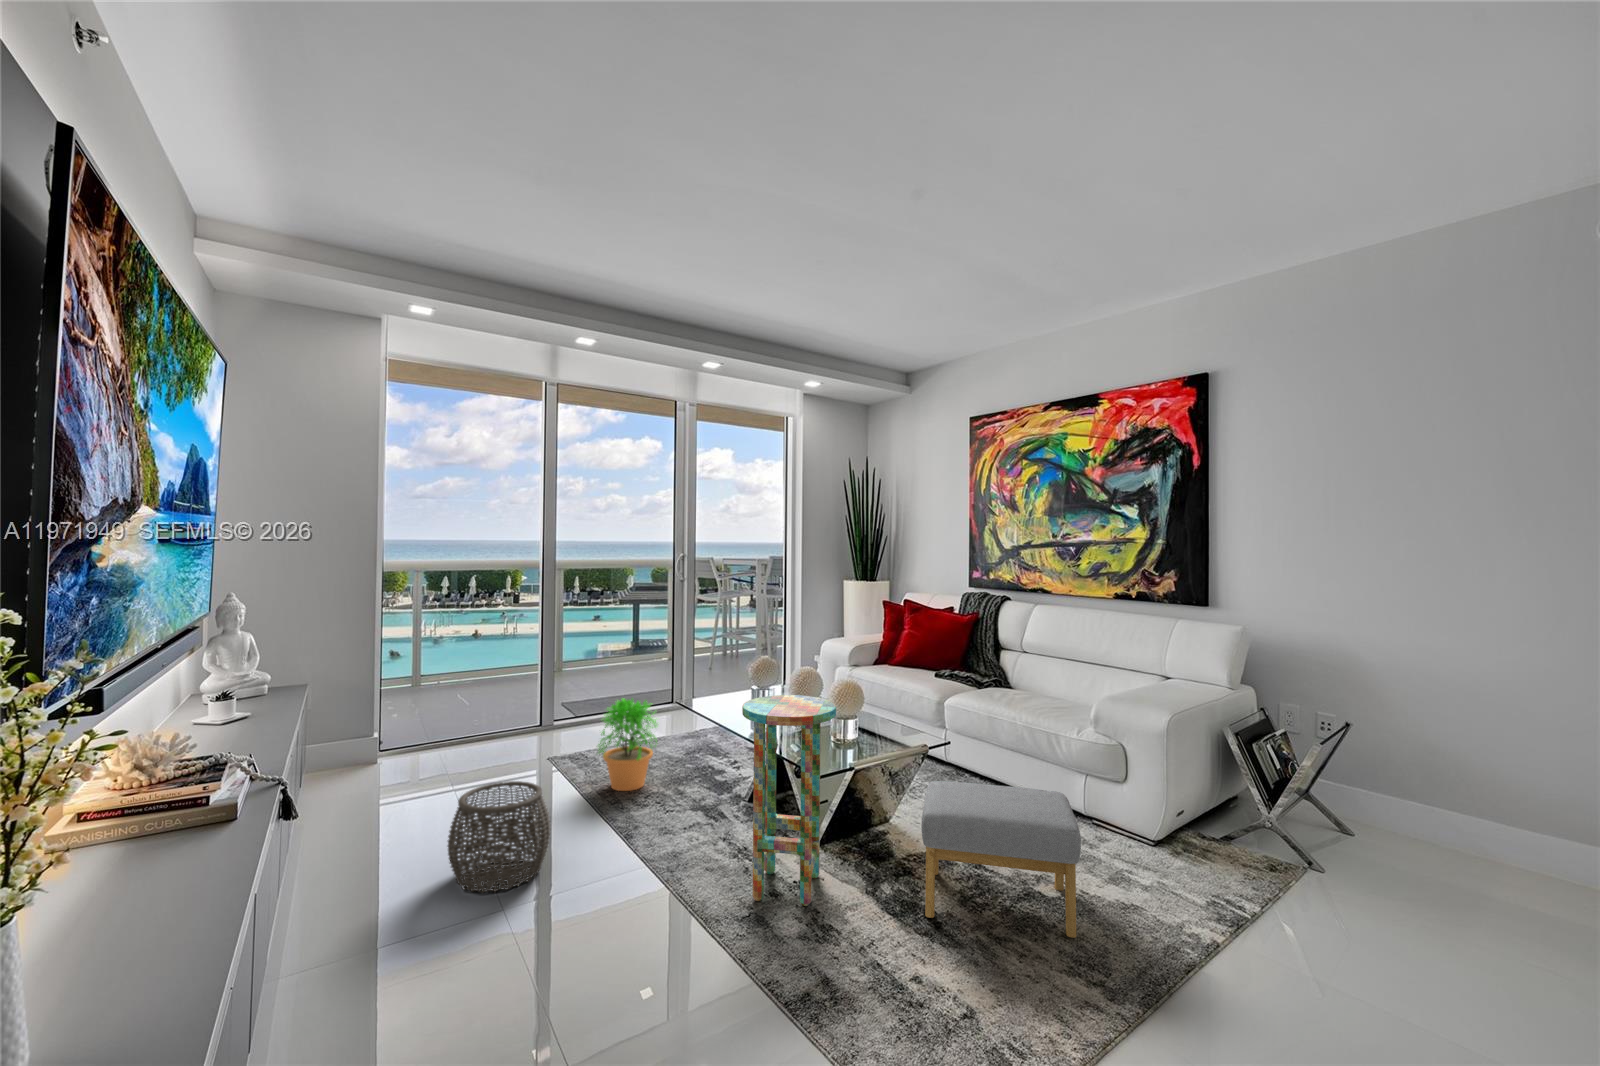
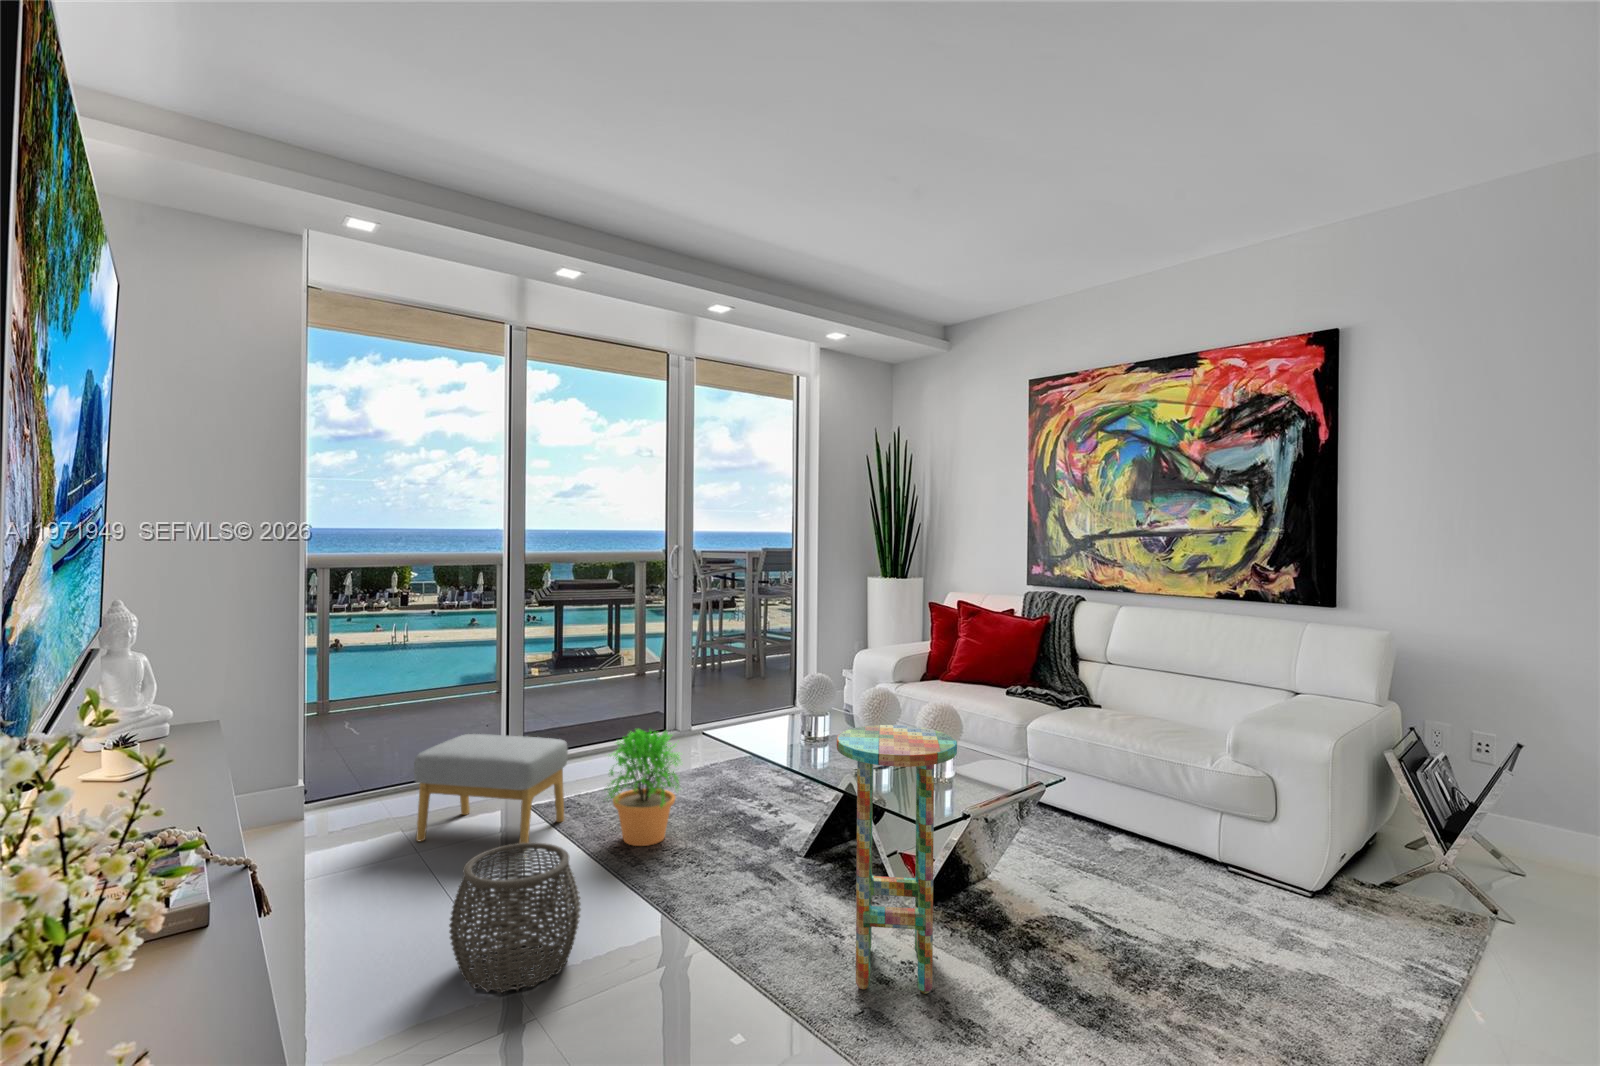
footstool: present [922,781,1081,938] -> present [414,734,568,843]

